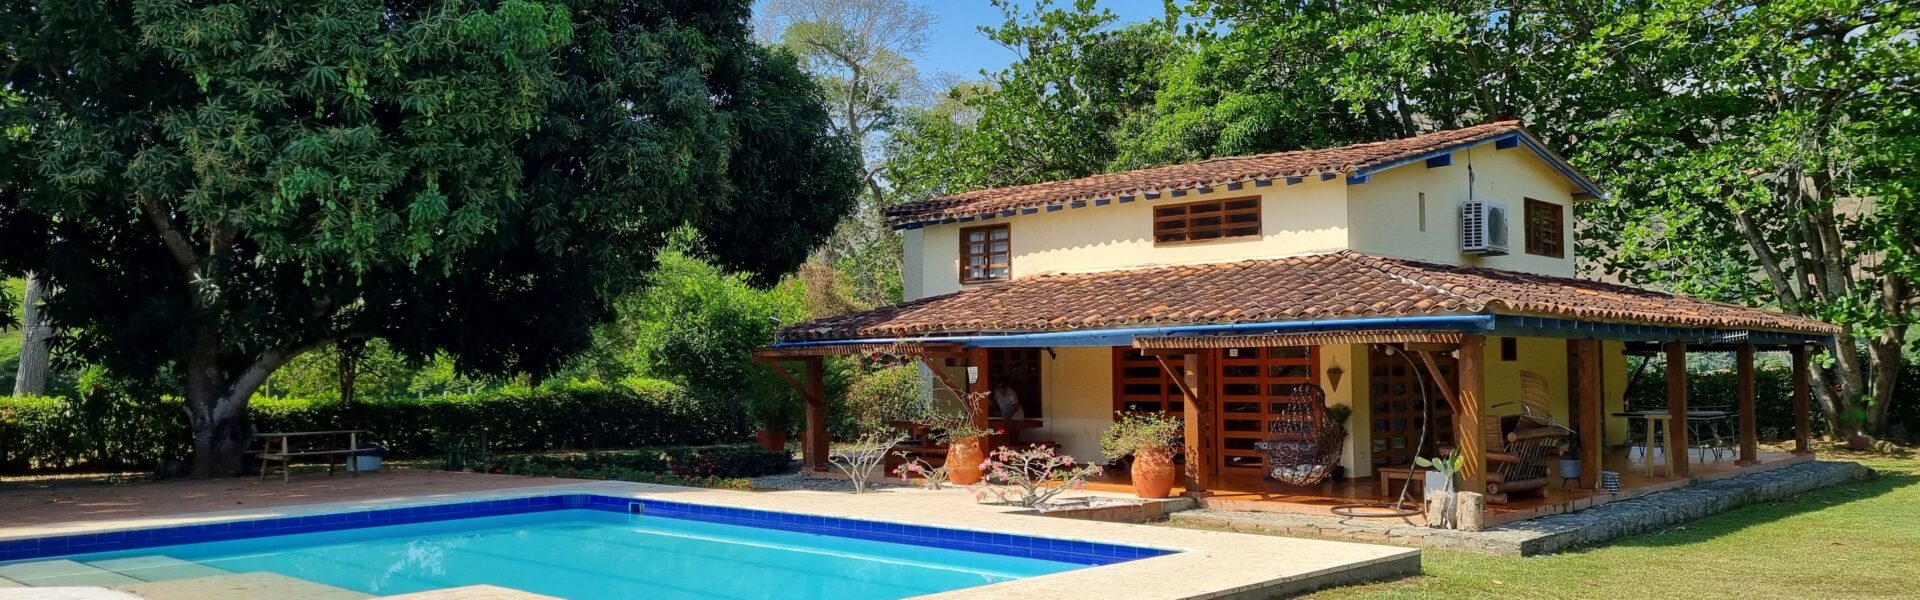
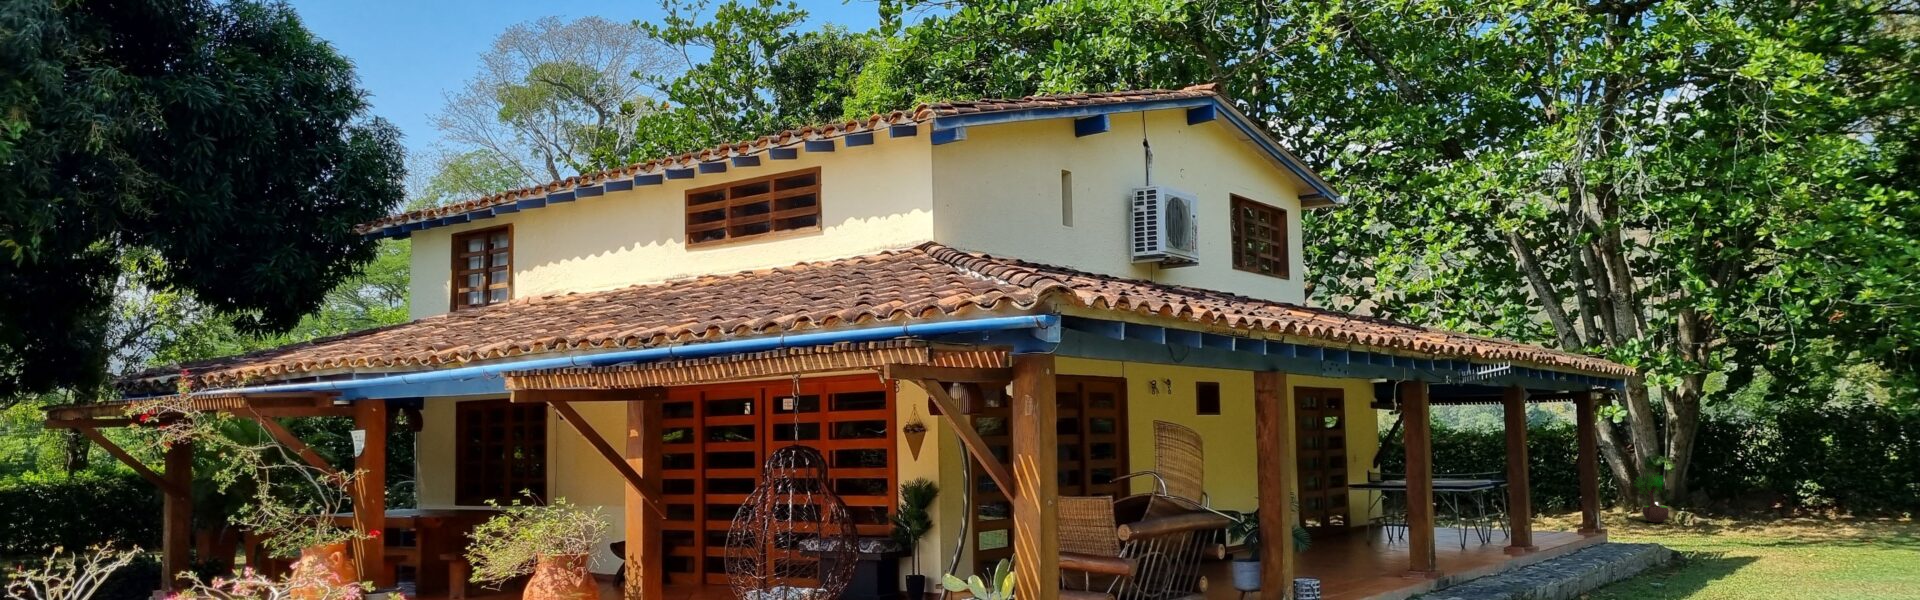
stool: present [1644,415,1674,478] -> none [1371,486,1412,577]

